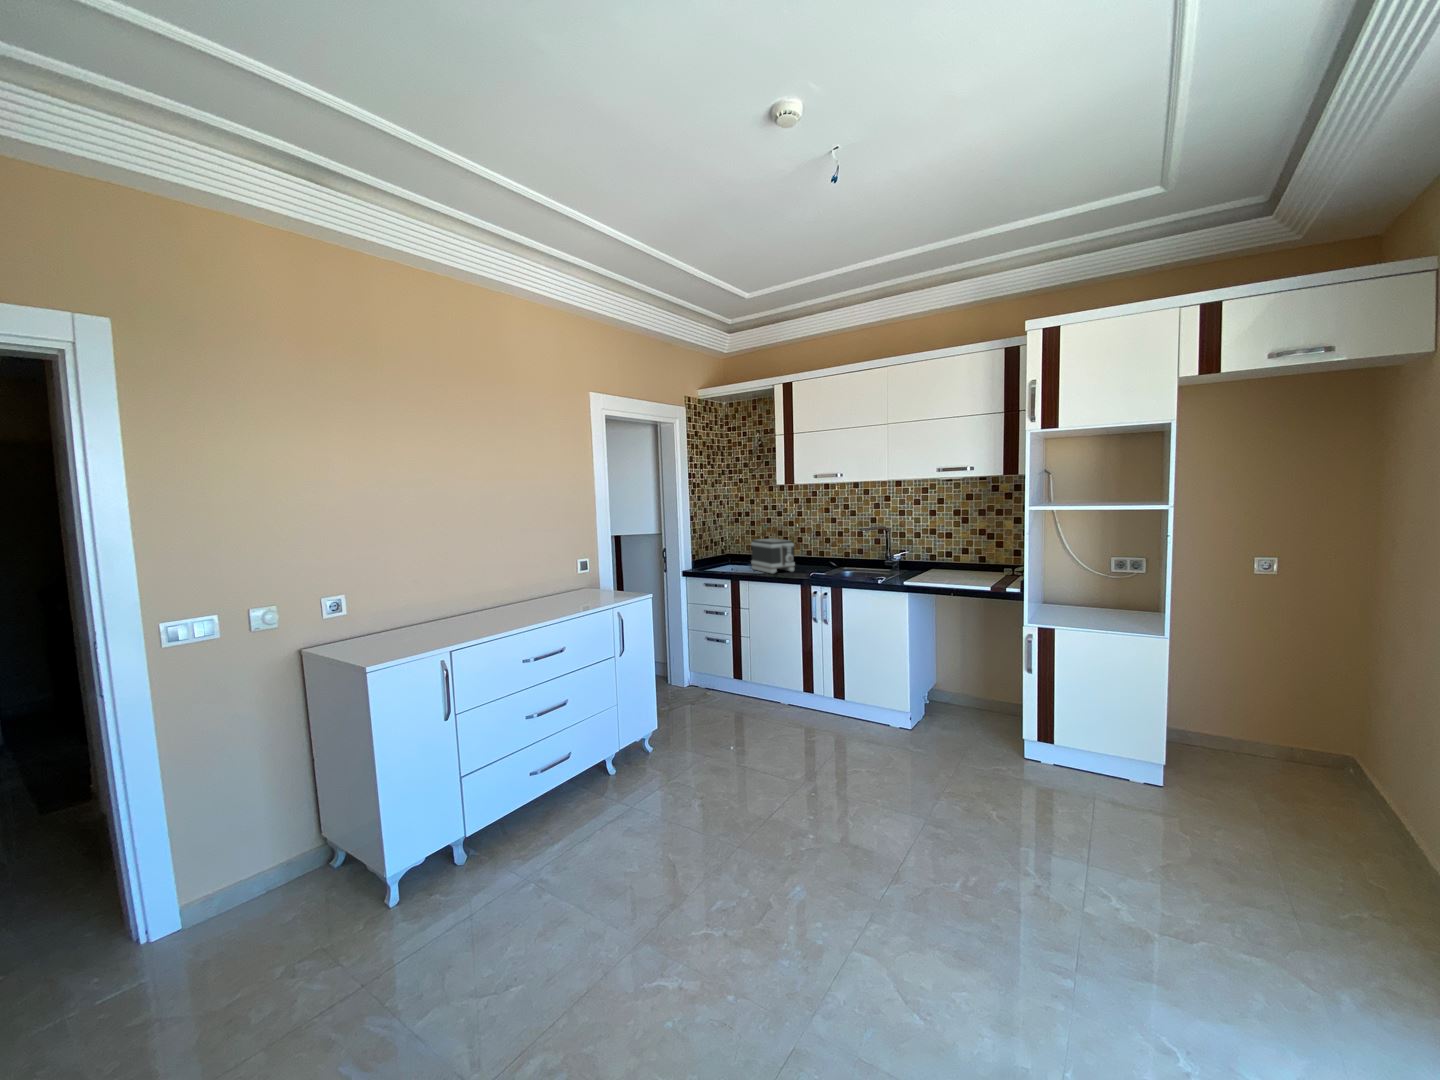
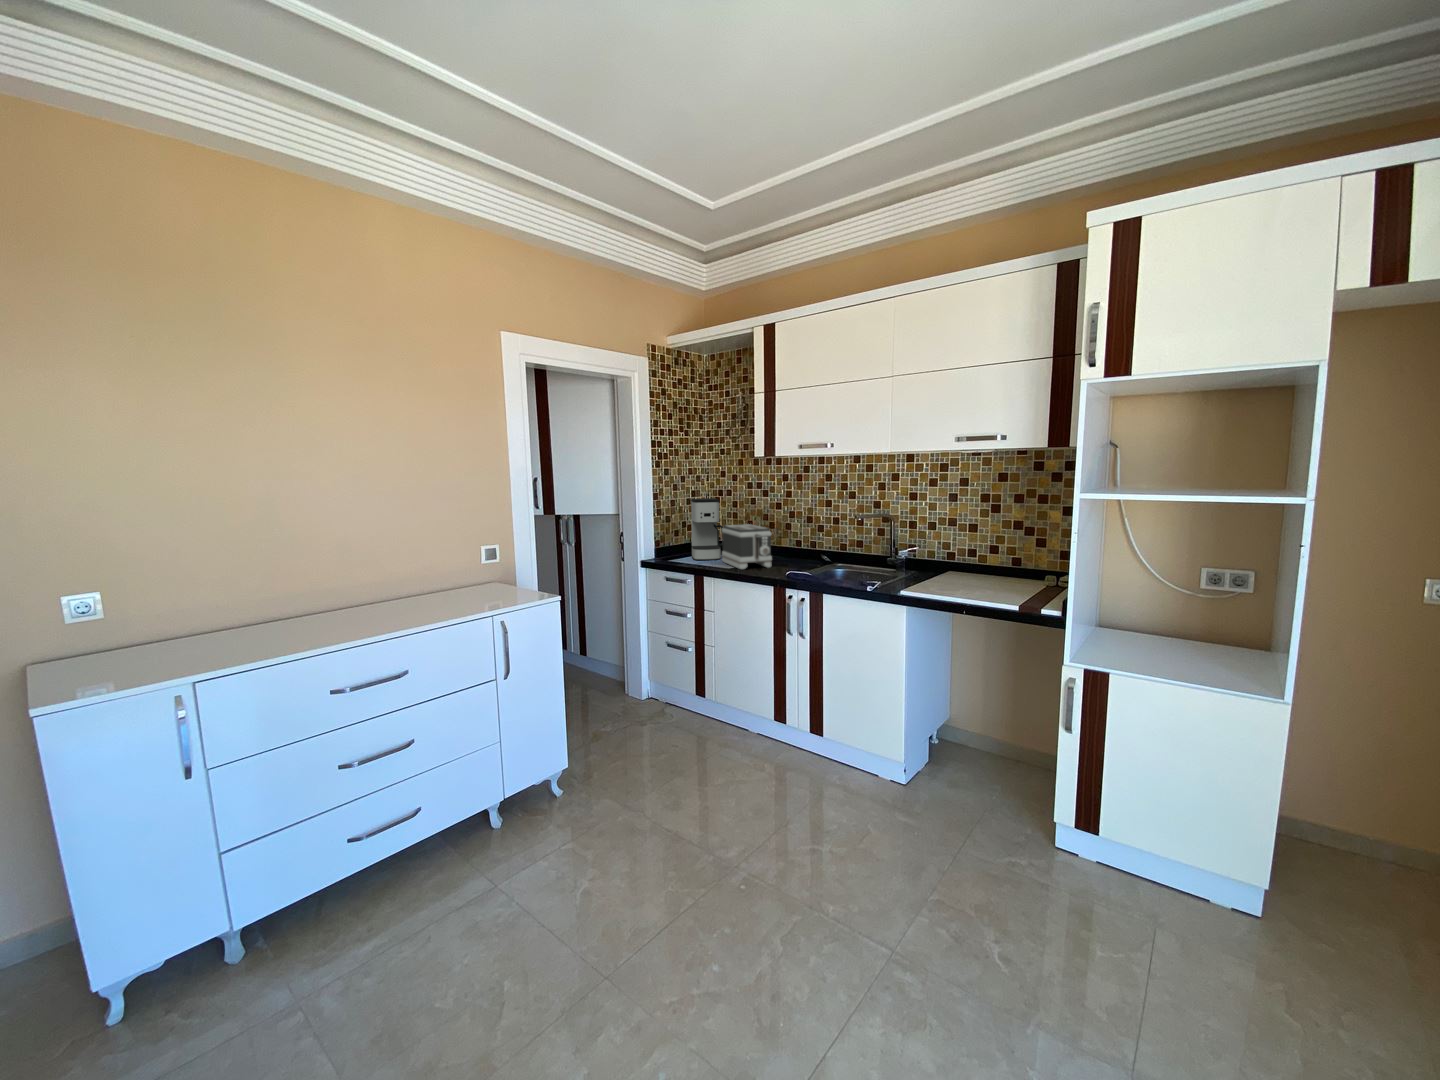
coffee maker: none [721,519,751,569] -> present [691,498,723,560]

